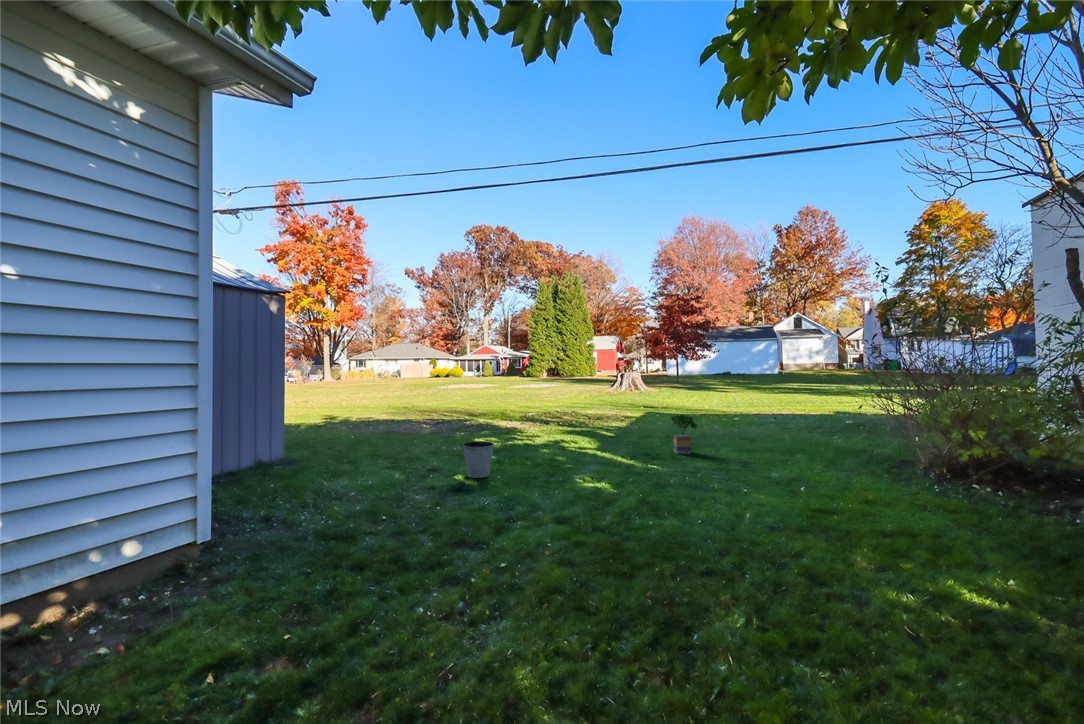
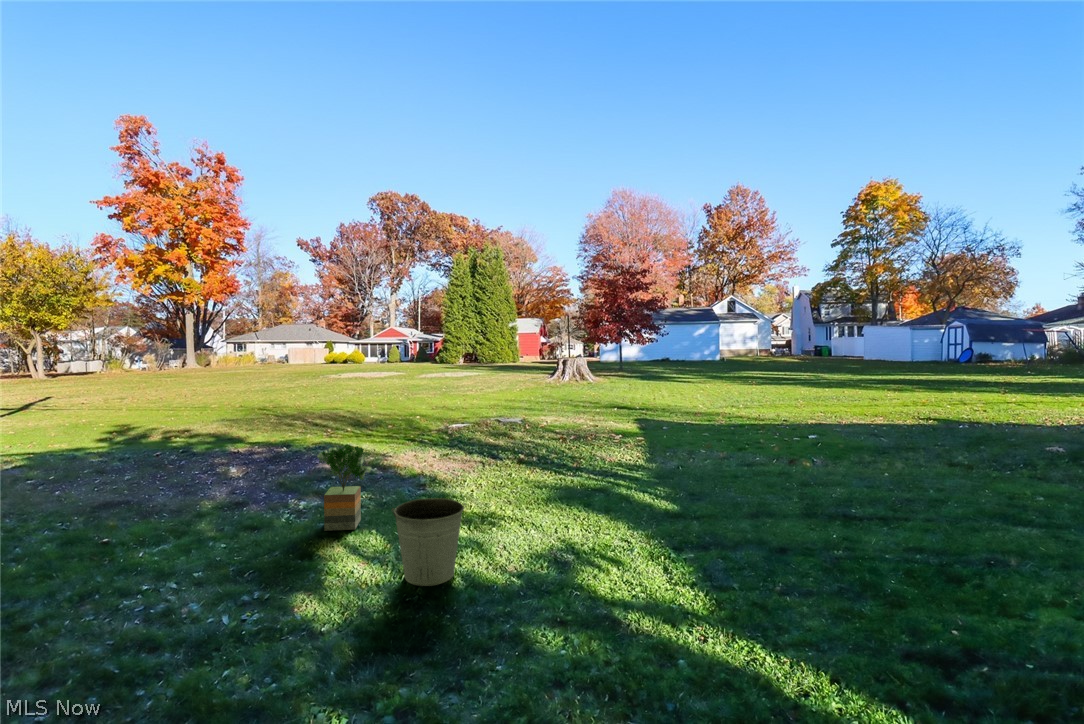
potted tree: present [670,415,697,454] -> present [318,446,371,531]

